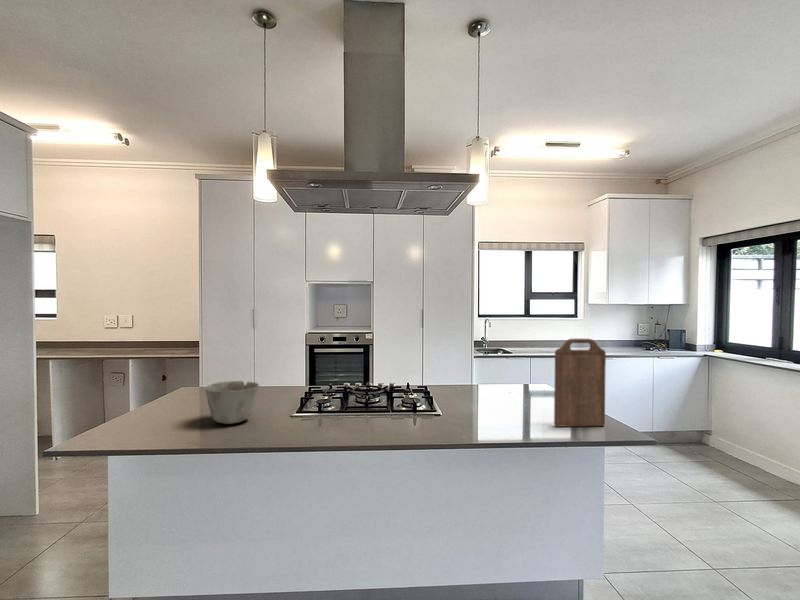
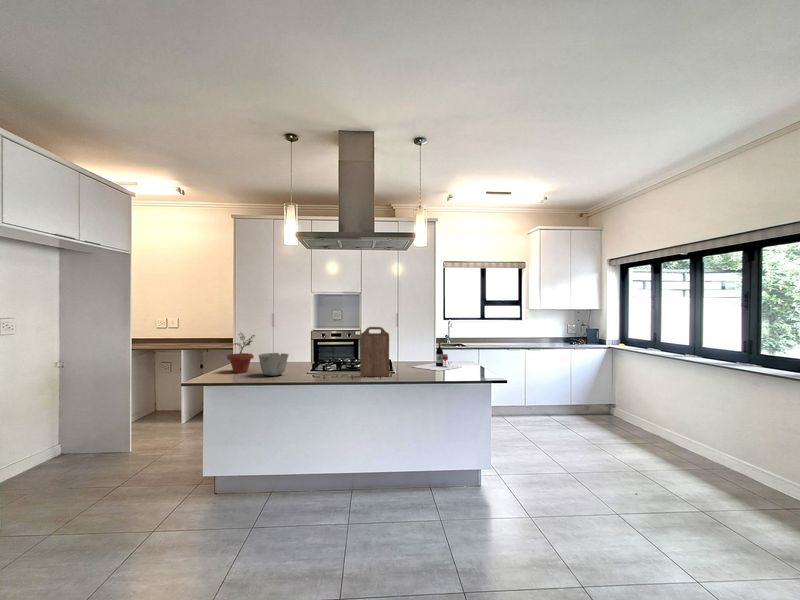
cutting board: present [554,338,606,427] -> present [360,327,389,376]
potted plant: none [155,344,207,414] -> present [227,333,254,373]
wine bottle: none [462,359,545,410] -> present [413,342,460,371]

